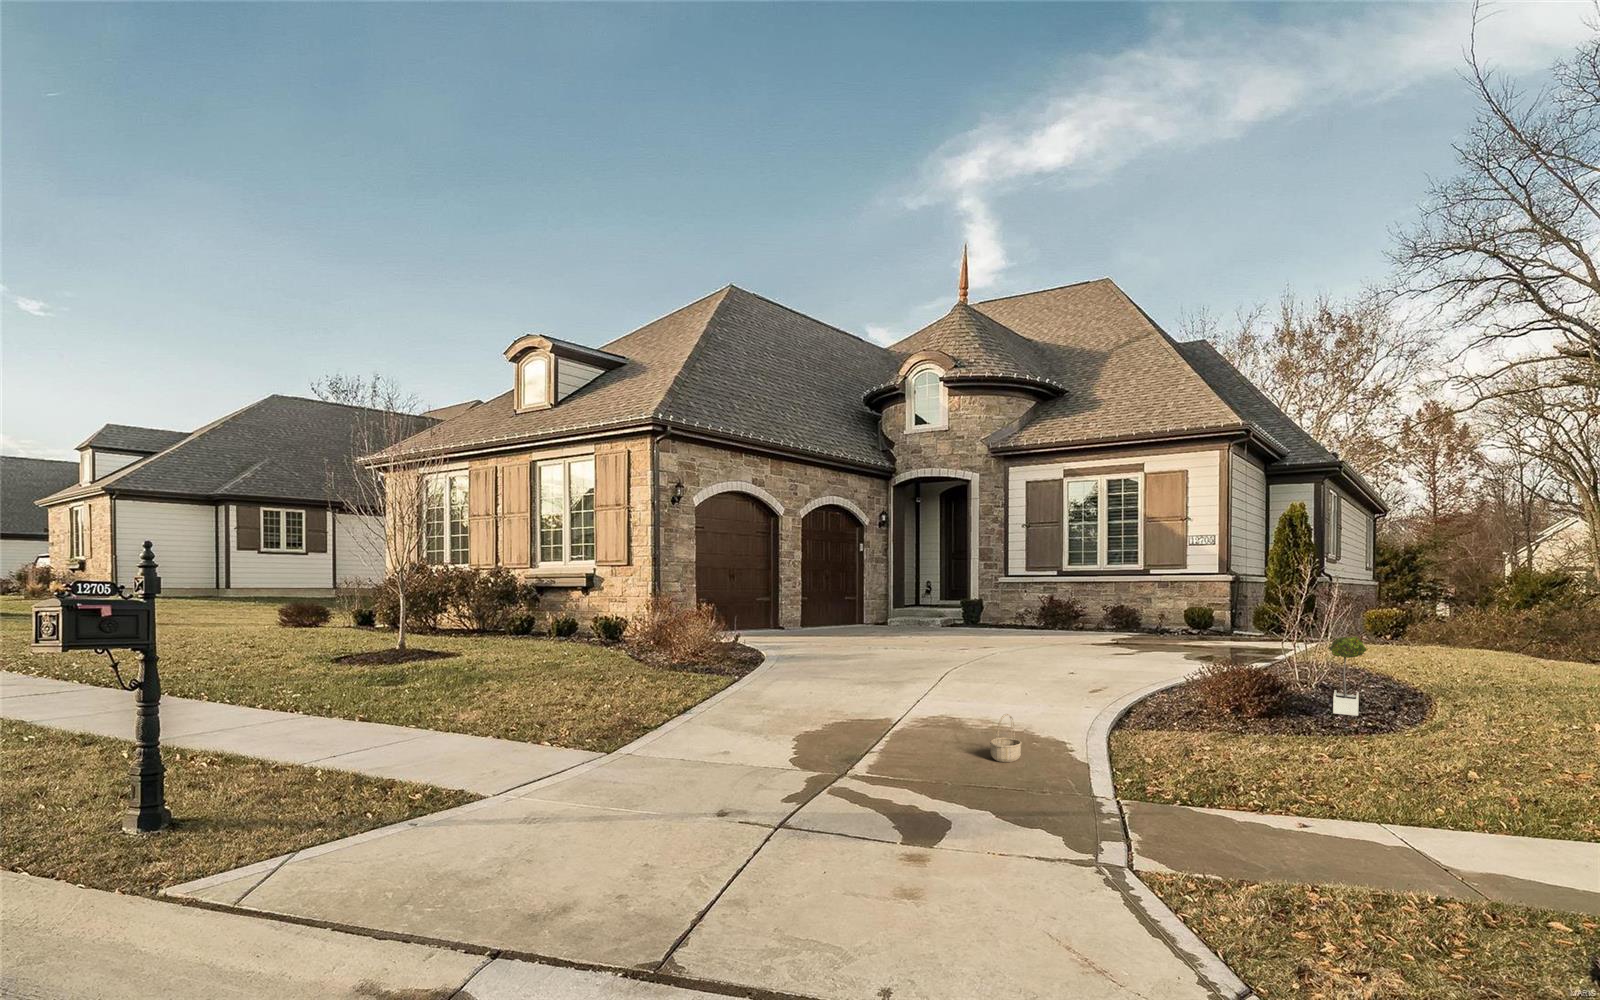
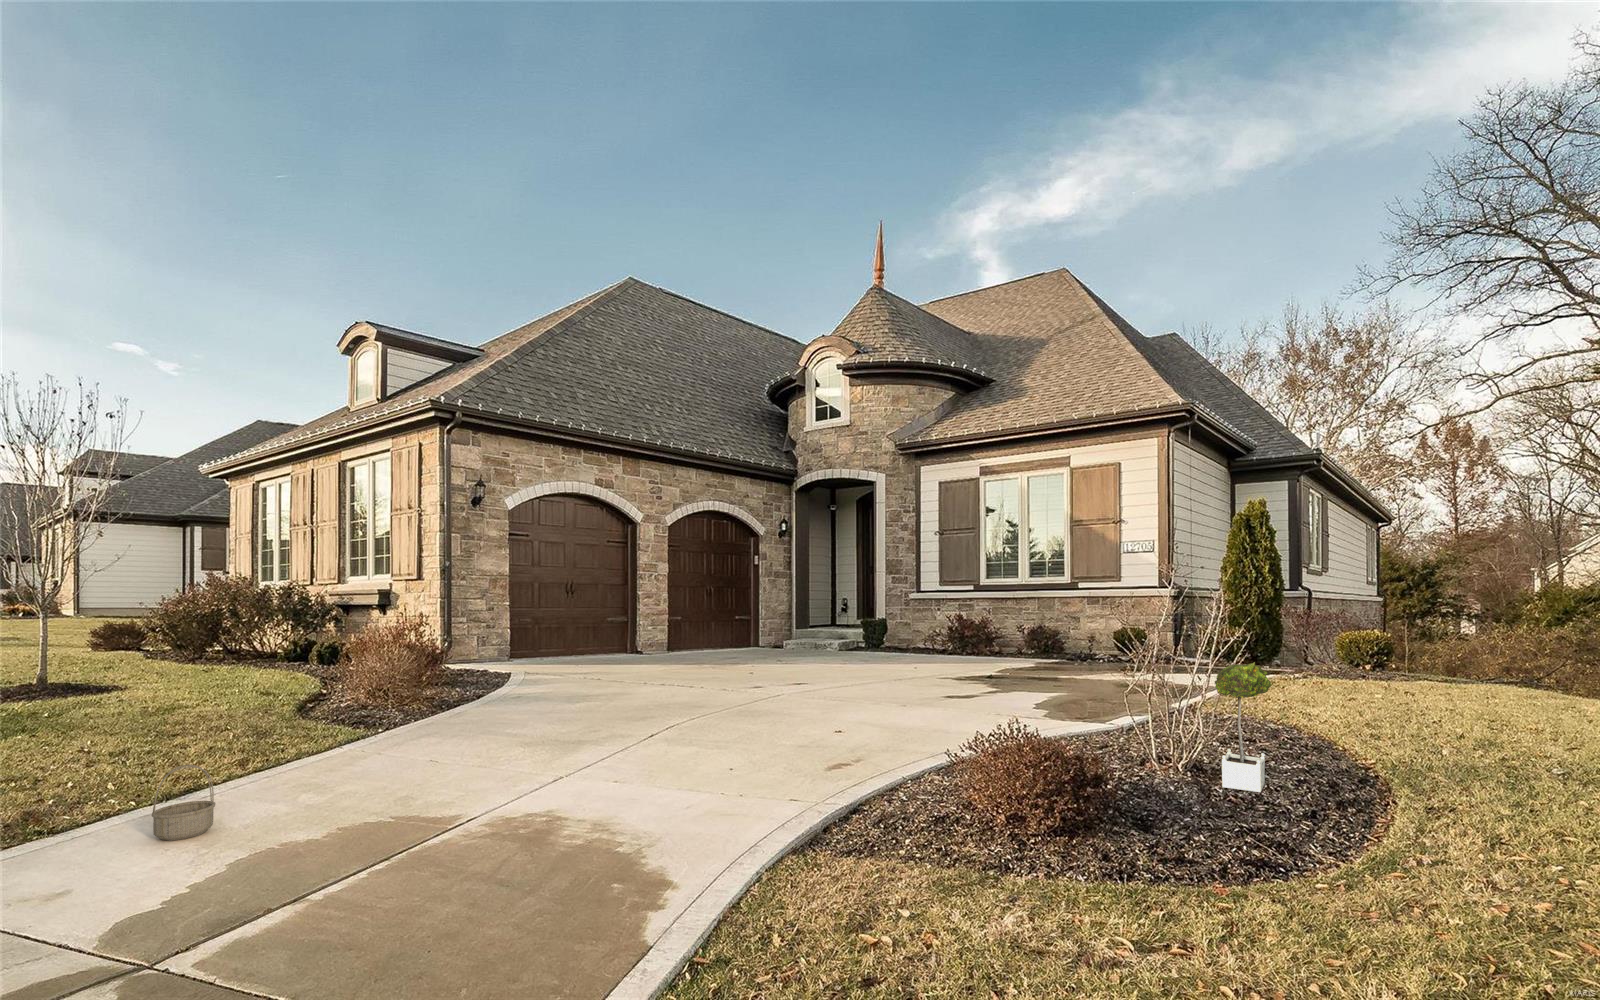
basket: present [990,714,1022,762] -> present [151,765,216,841]

